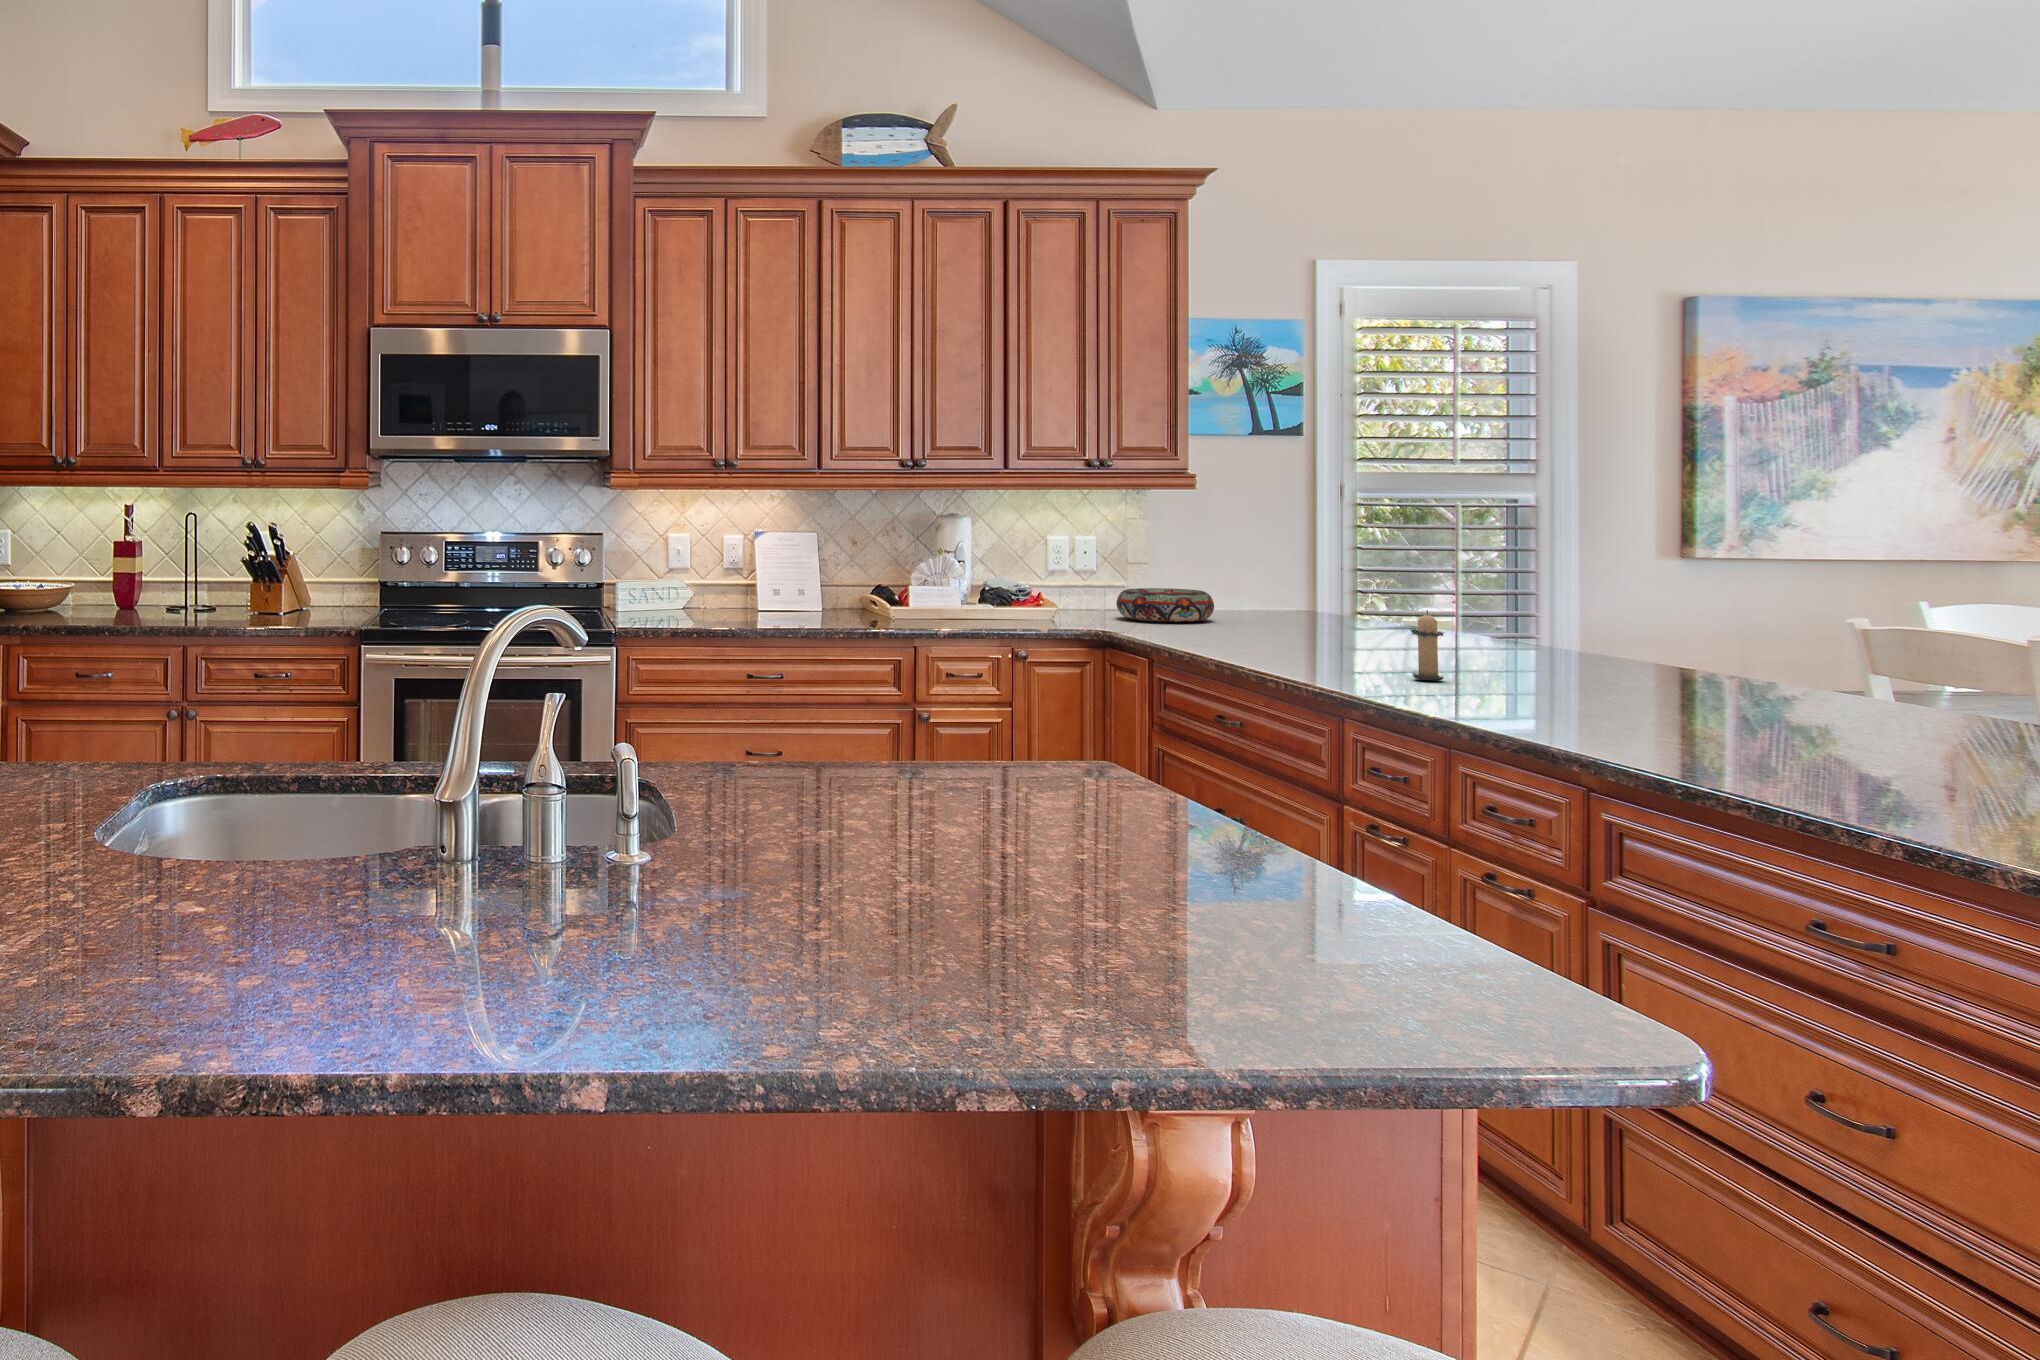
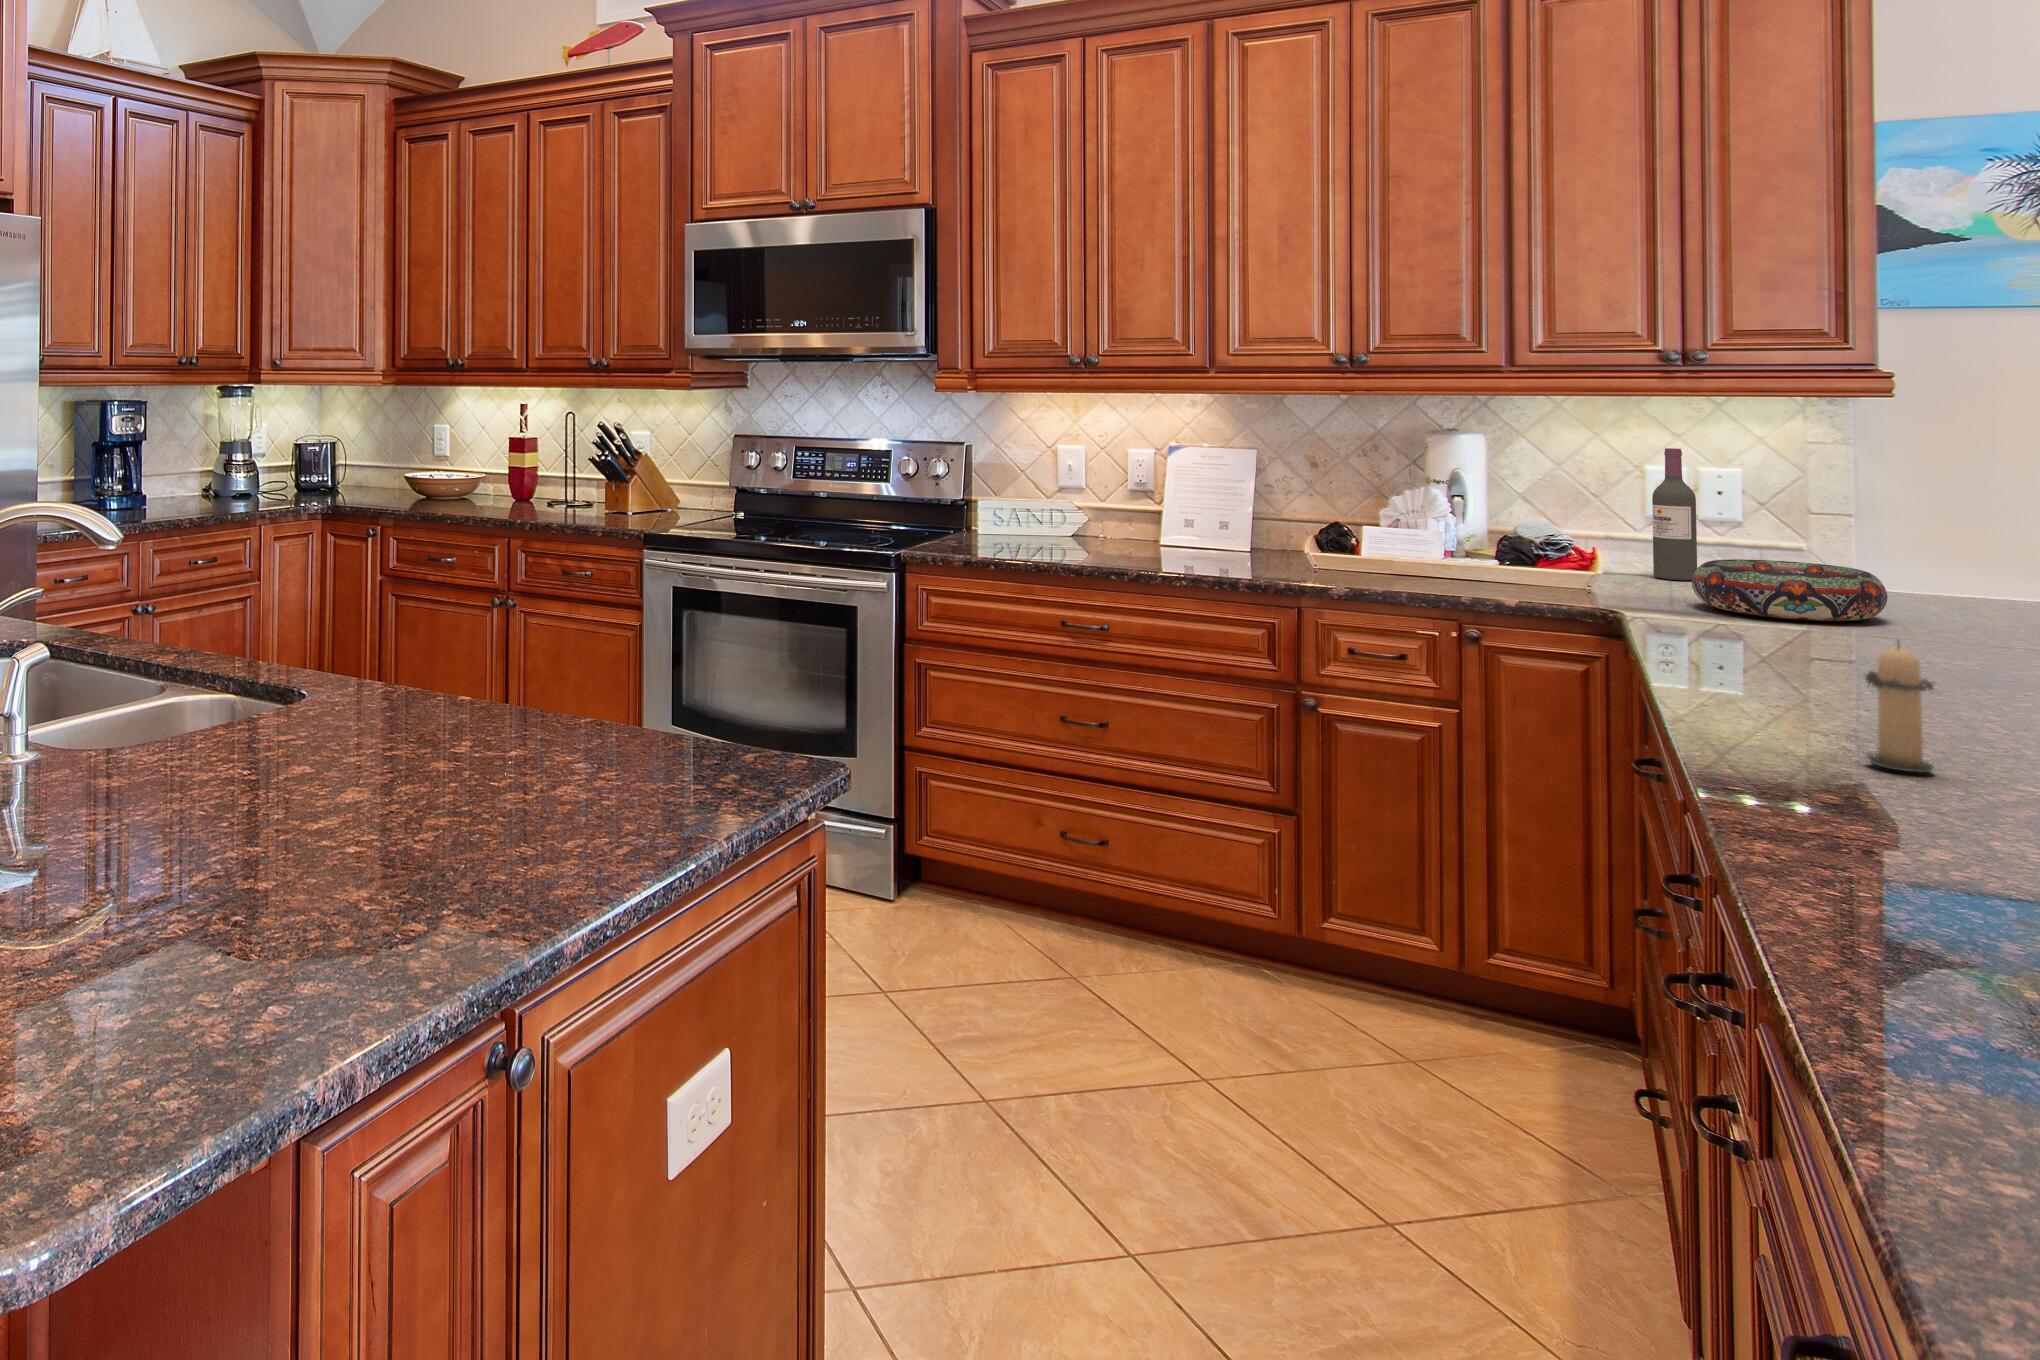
wine bottle: none [1050,521,1075,607] -> present [1652,448,1697,580]

